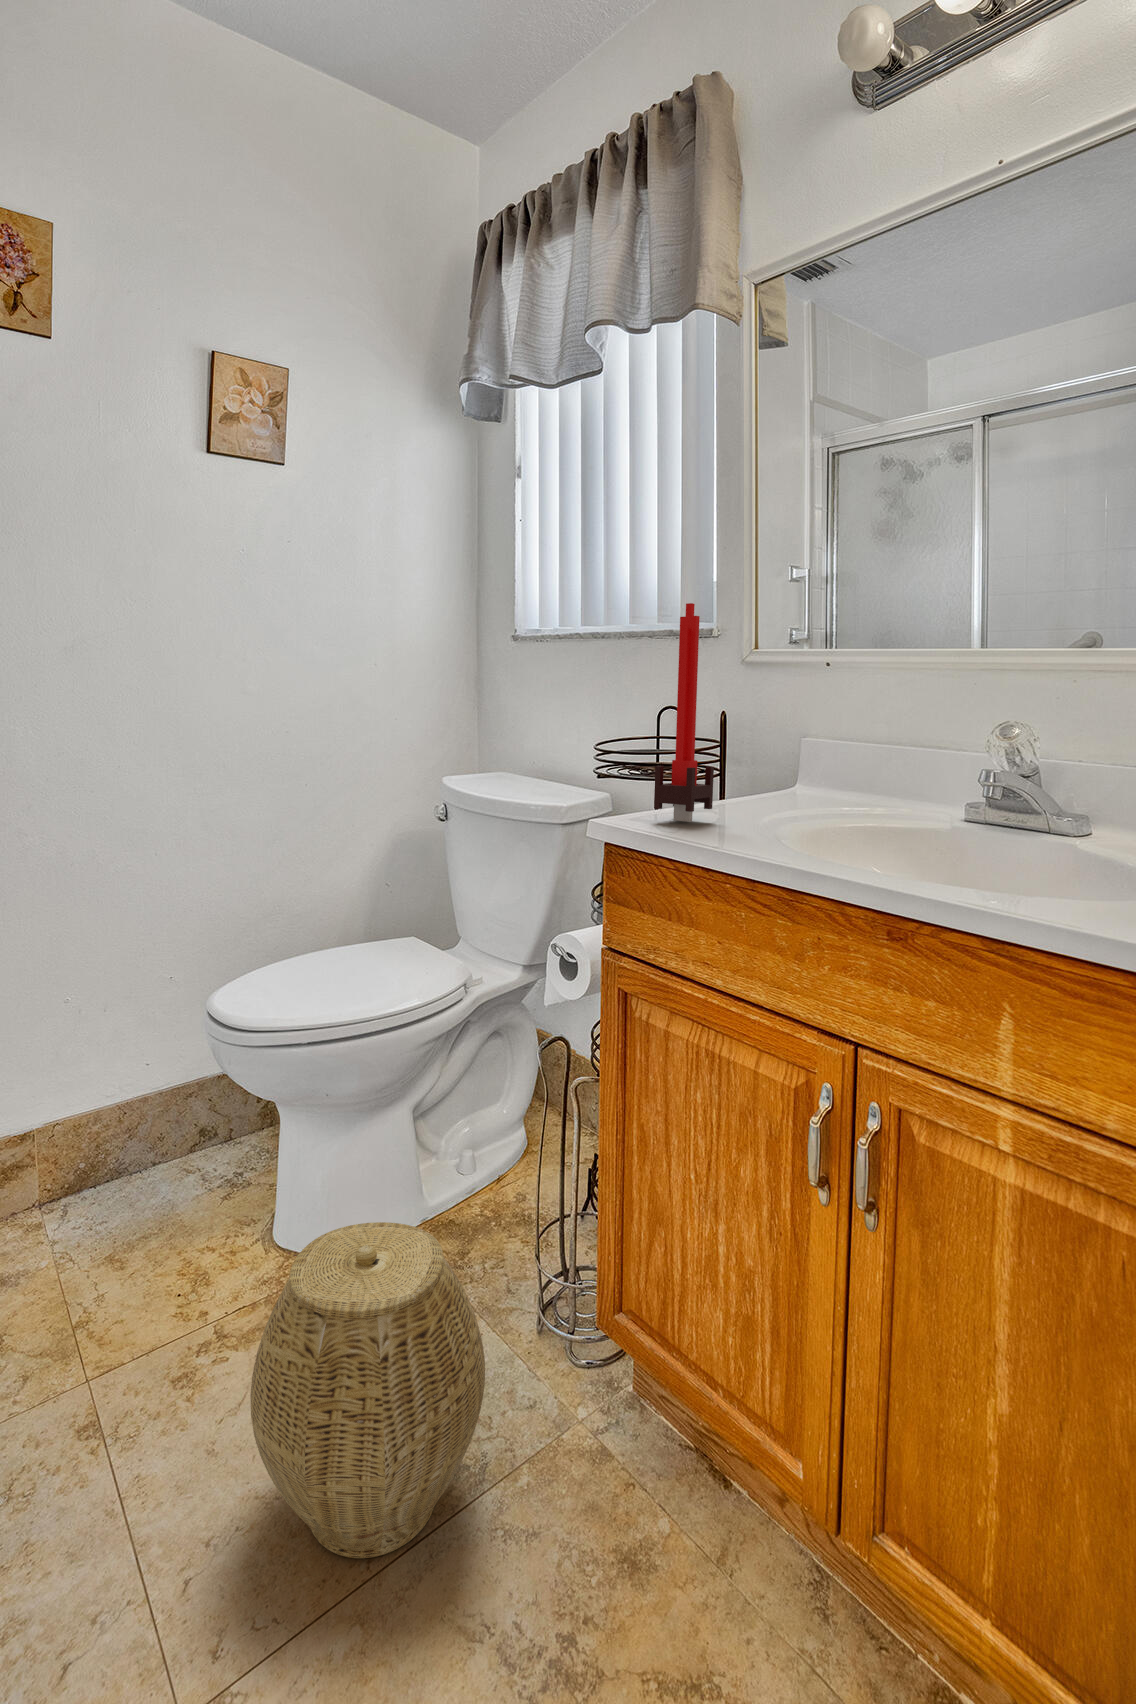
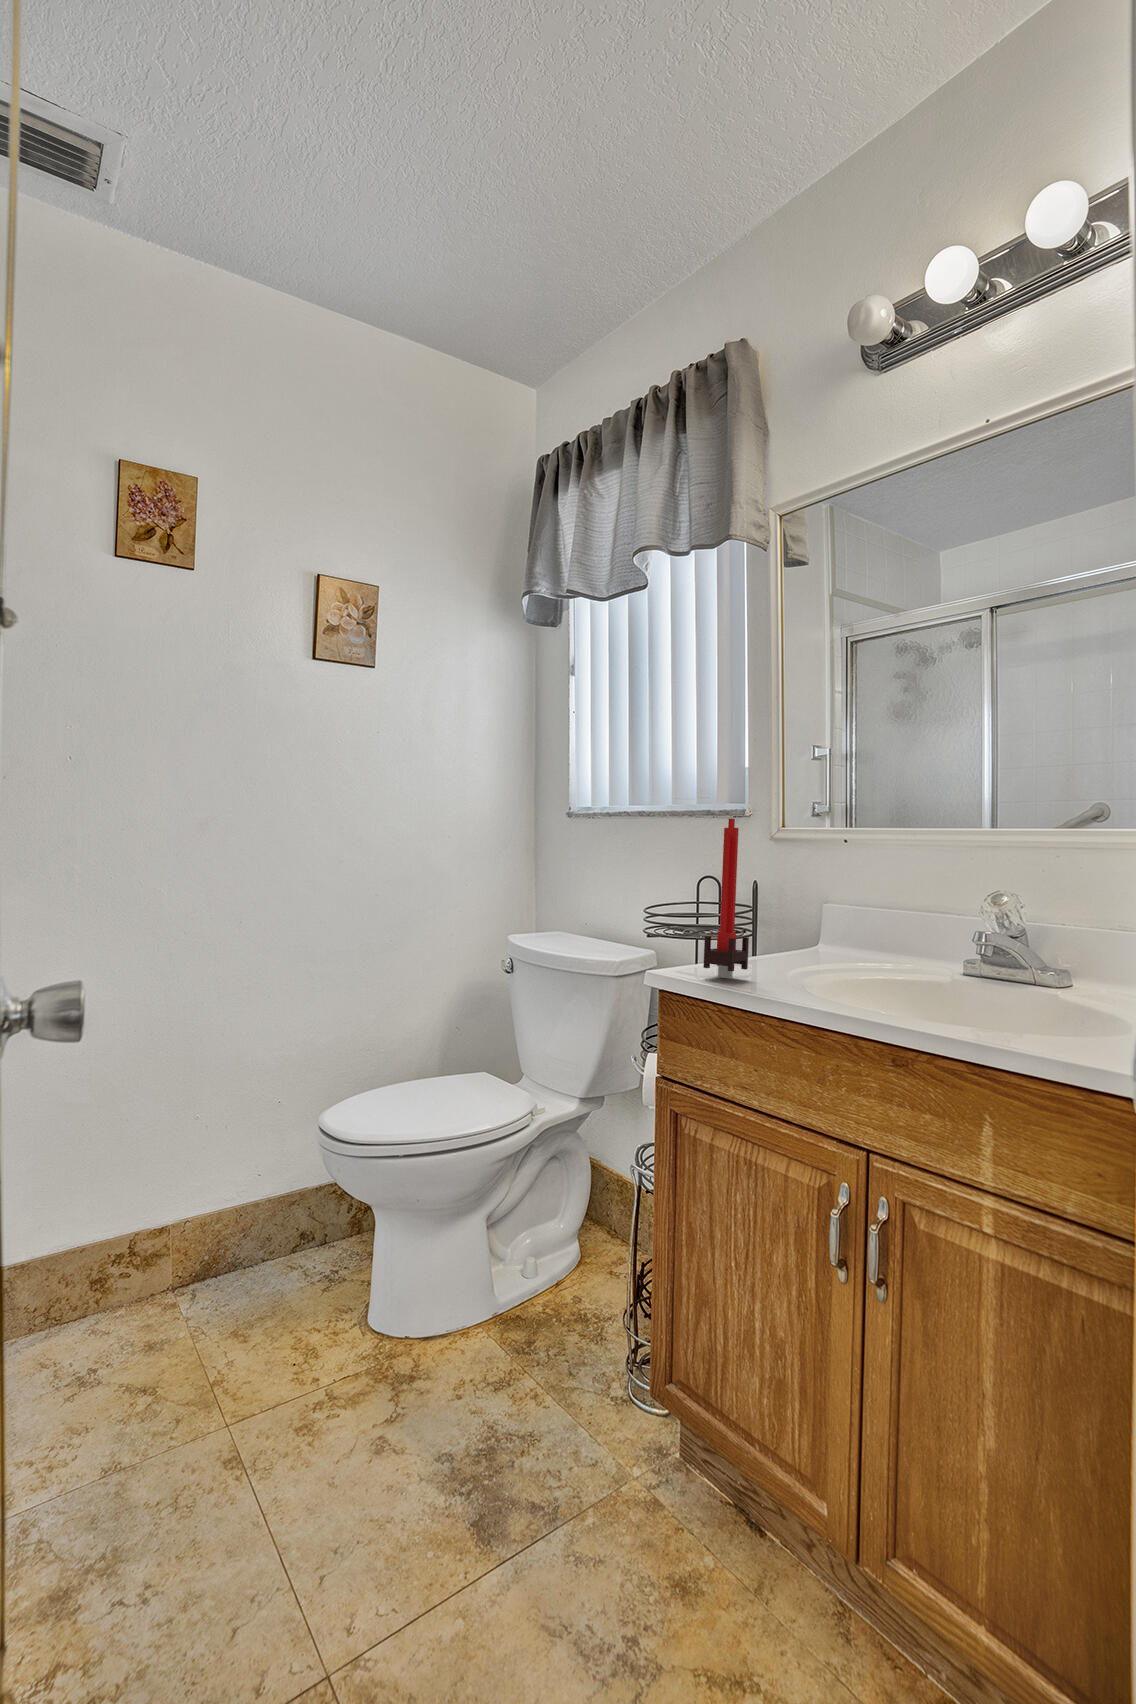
woven basket: present [250,1222,485,1558] -> none [381,1291,565,1573]

